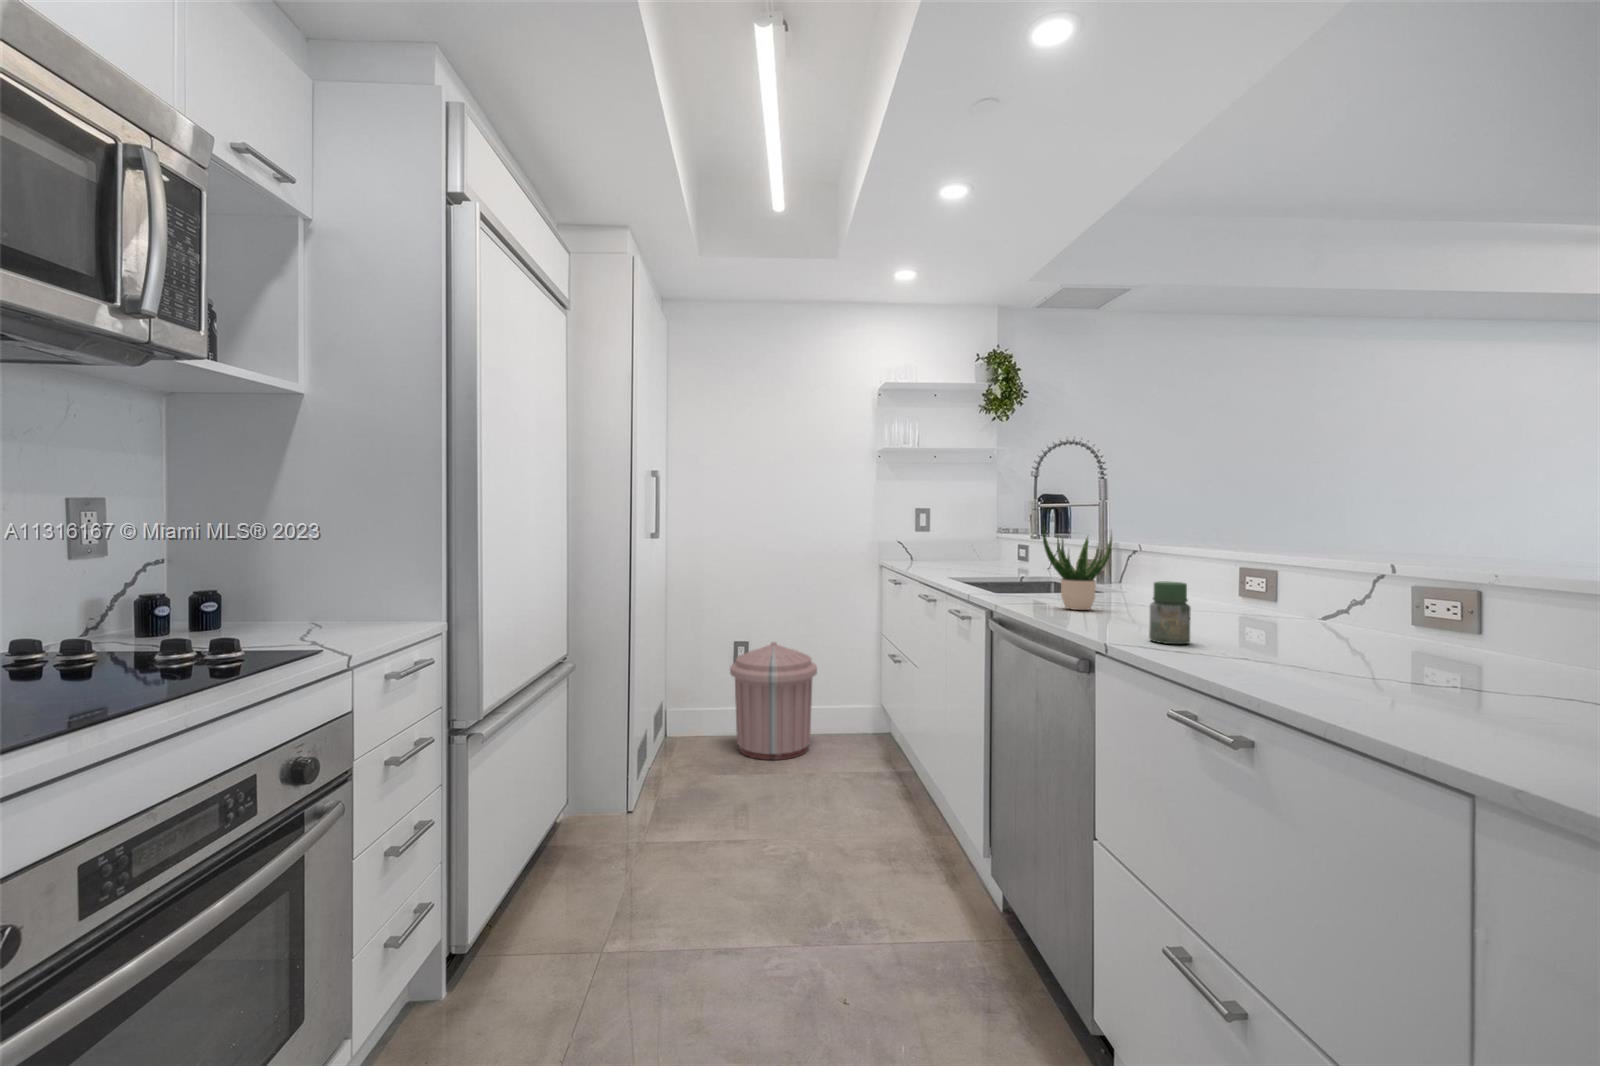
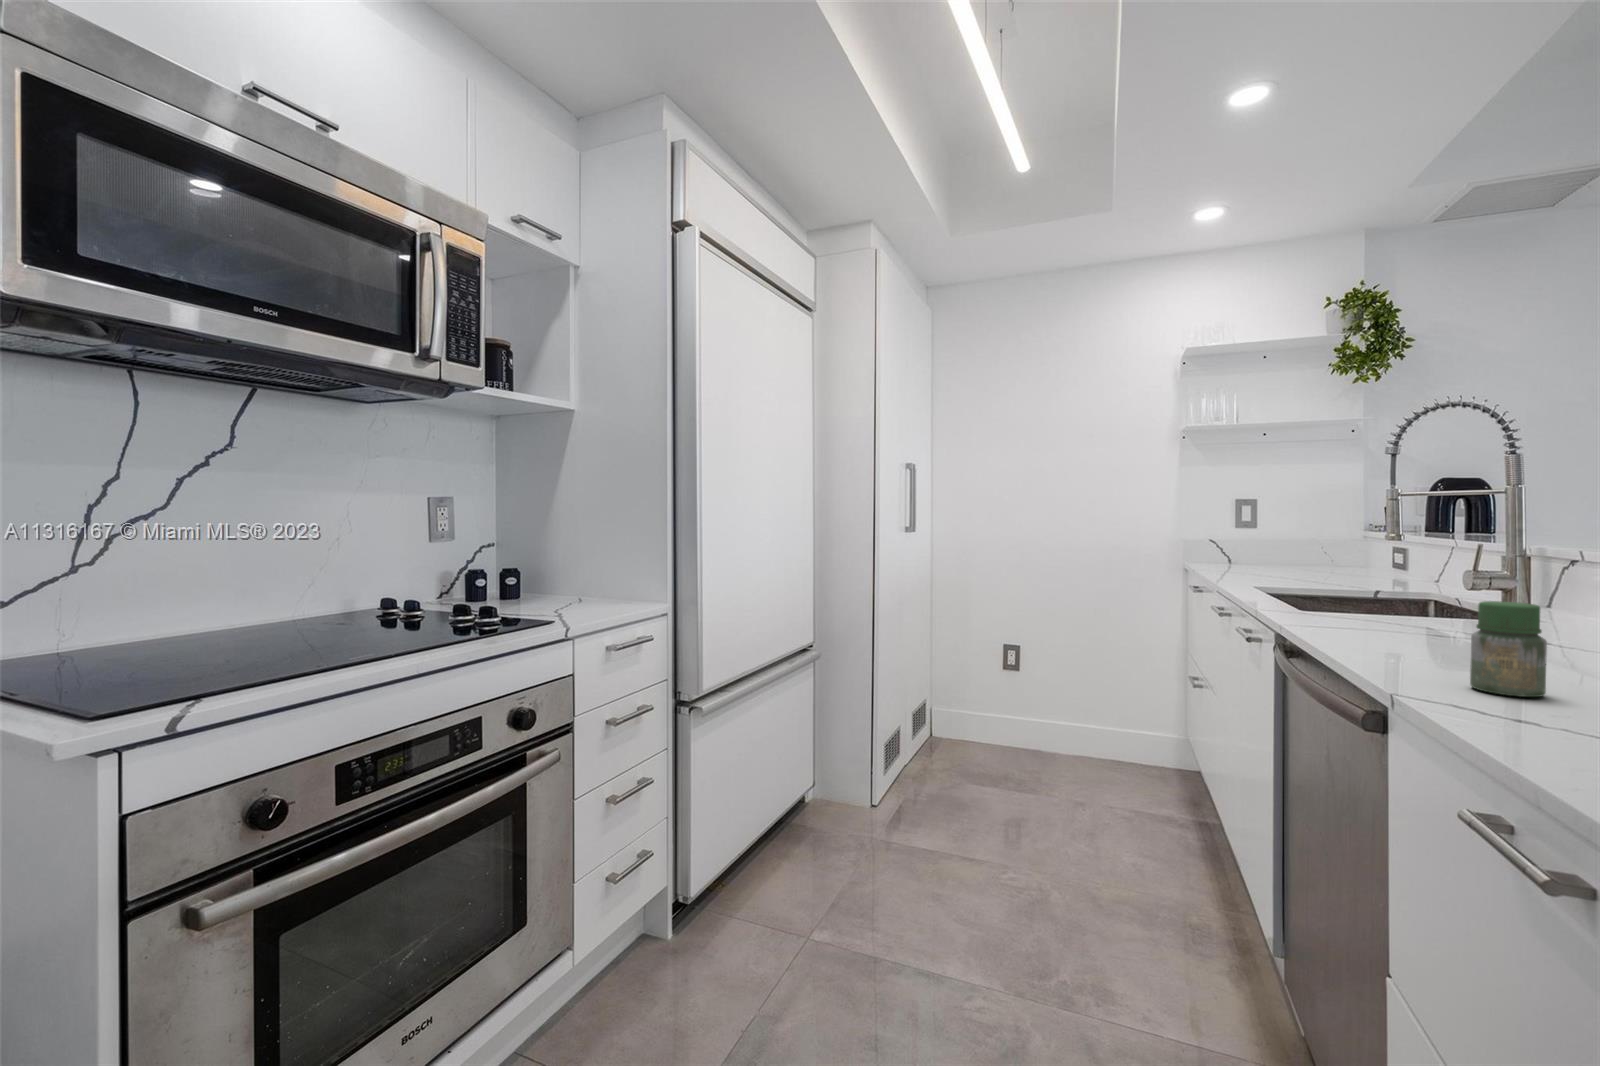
potted plant: present [1043,524,1112,610] -> none [1349,511,1468,638]
trash can: present [730,642,817,760] -> none [992,651,1095,784]

